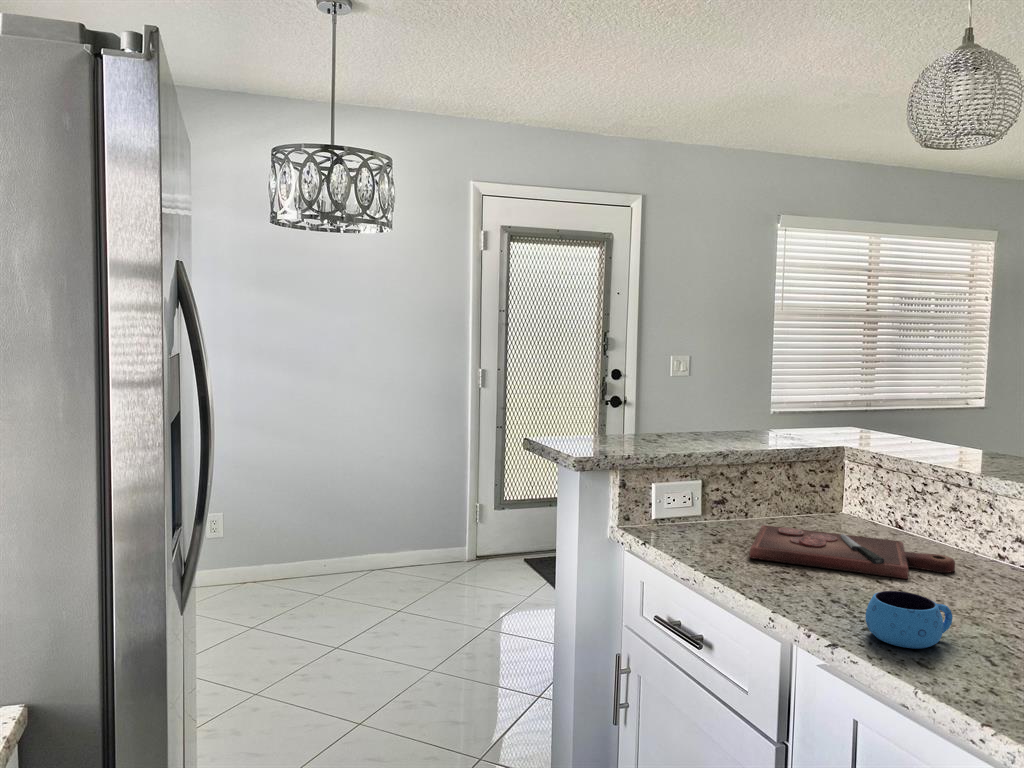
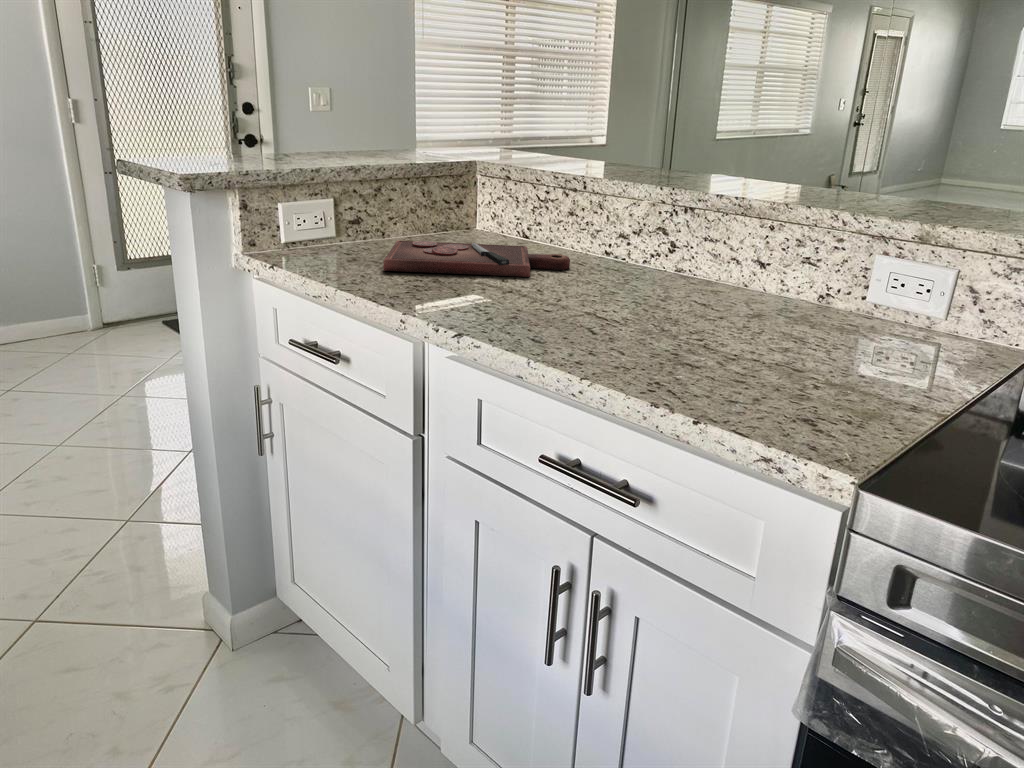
mug: present [866,591,953,649] -> none [488,280,563,329]

